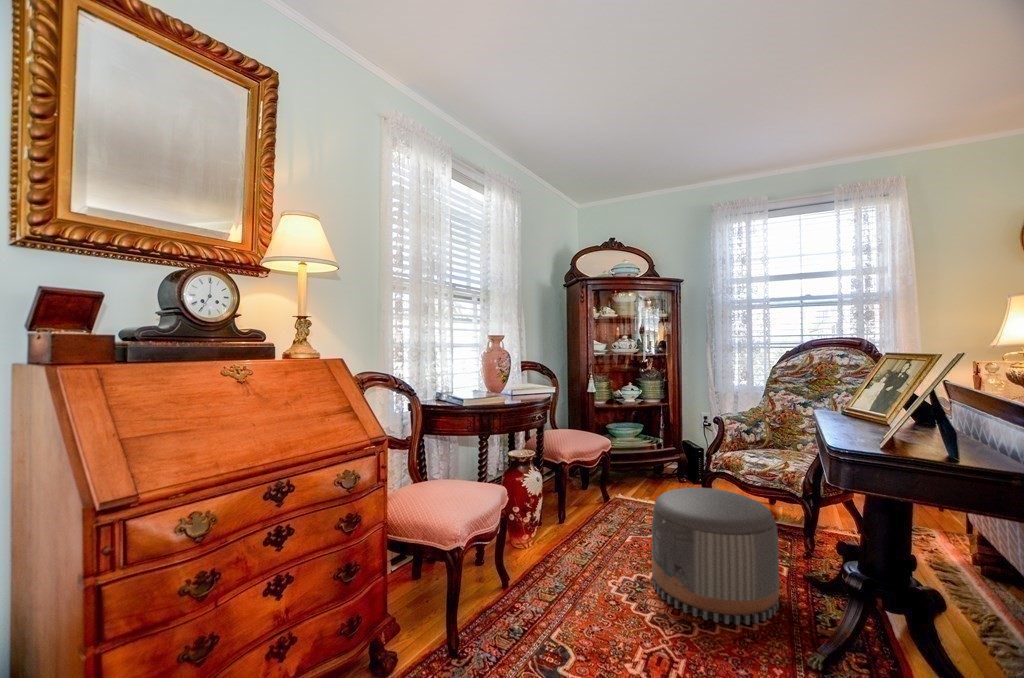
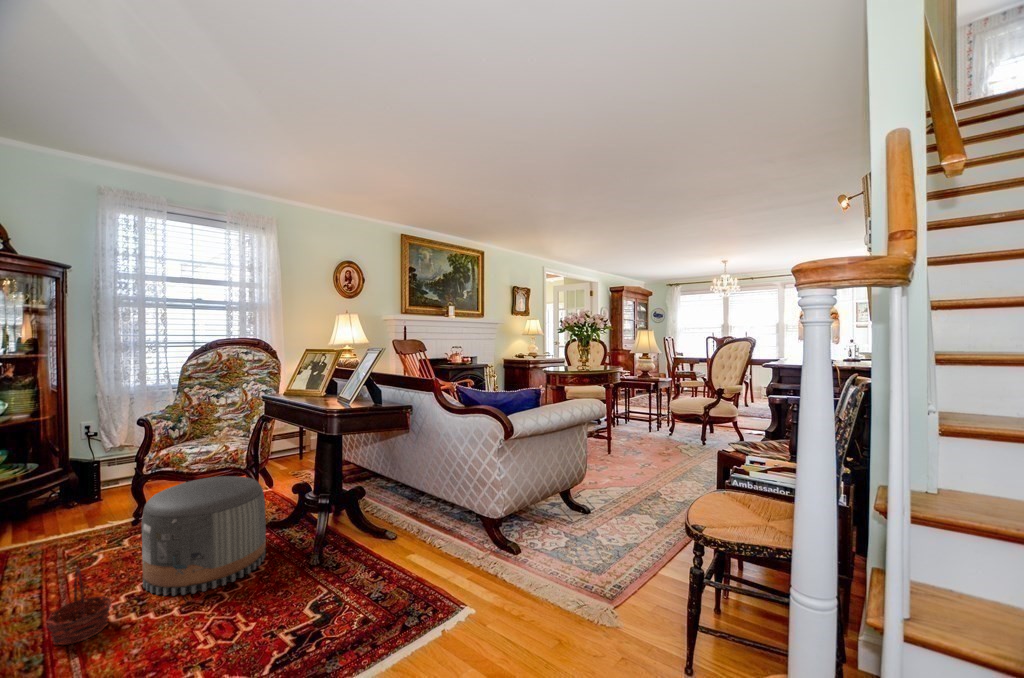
basket: none [572,528,613,593] -> present [47,568,111,645]

